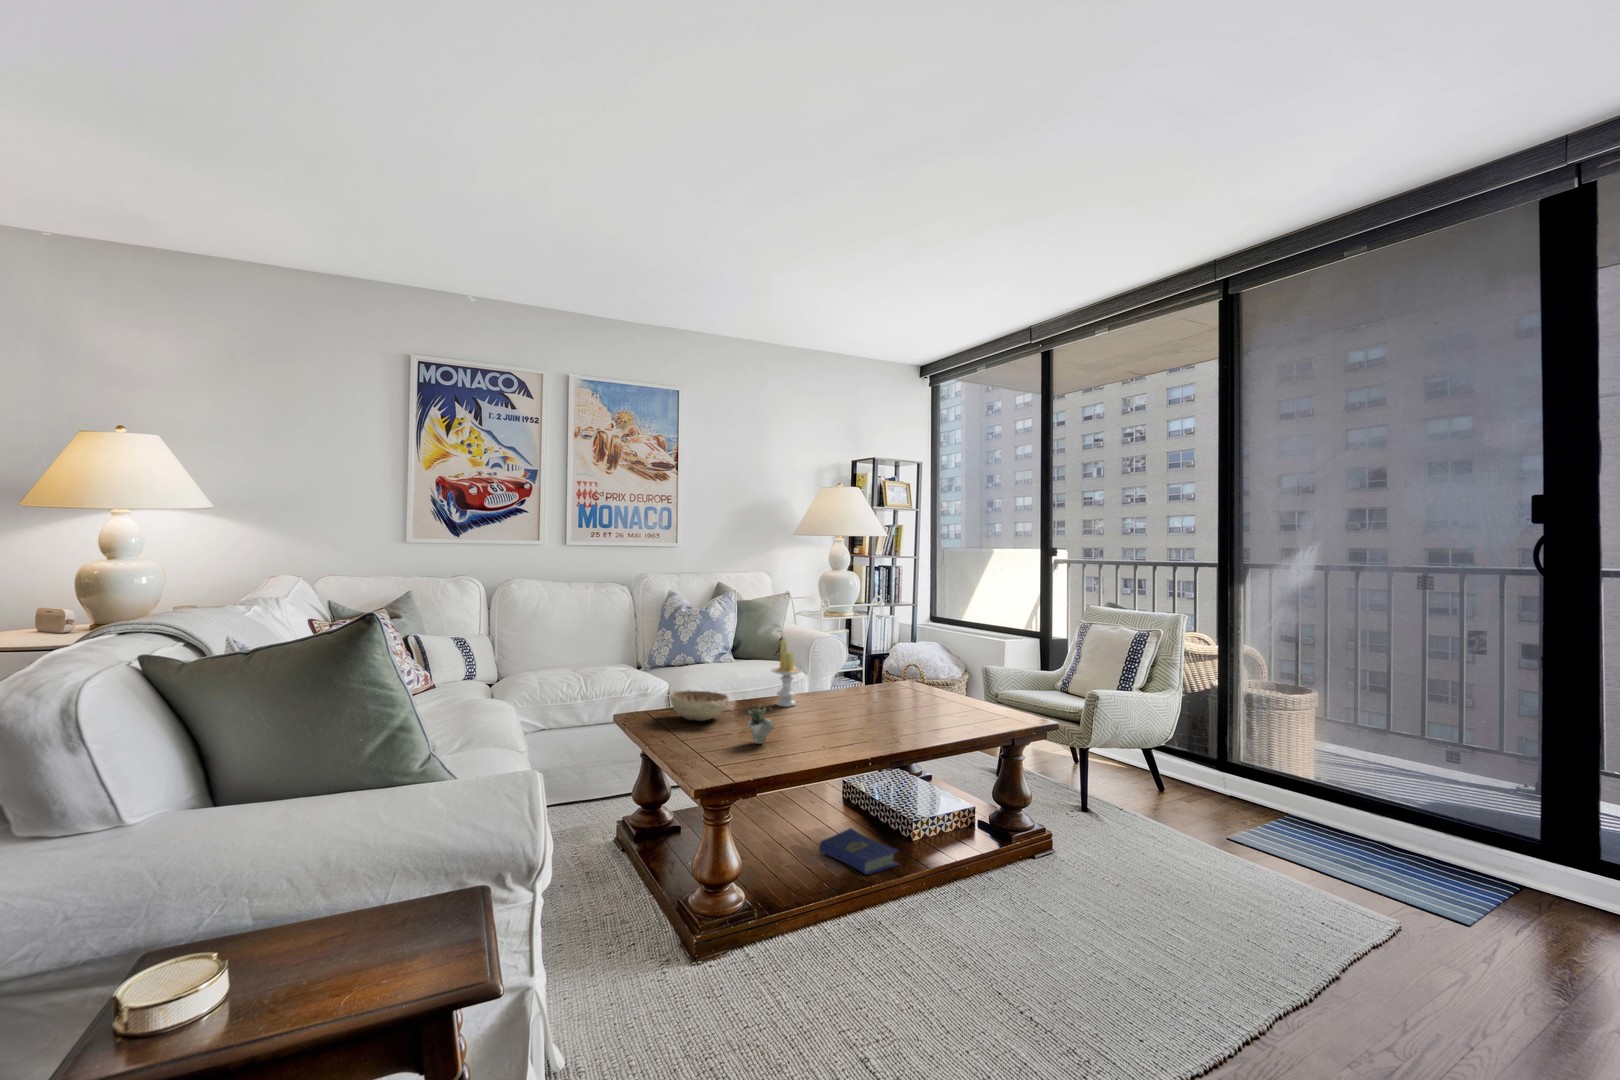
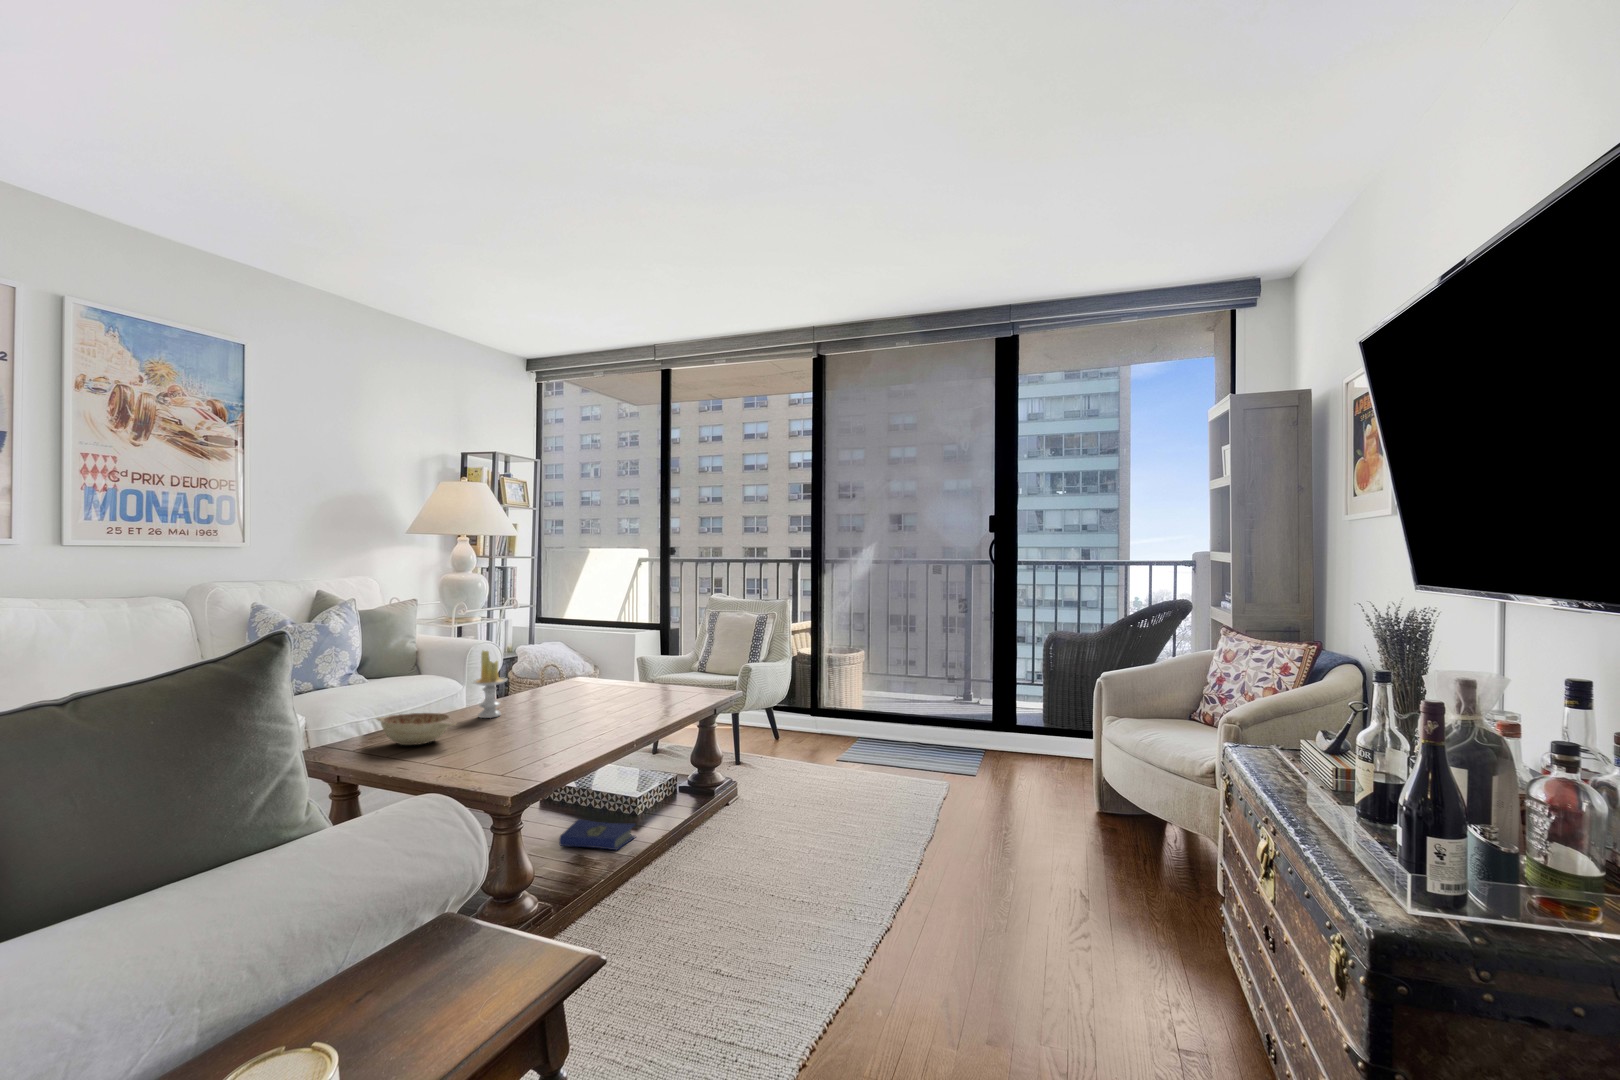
succulent plant: present [747,705,774,744] -> none [507,713,546,752]

